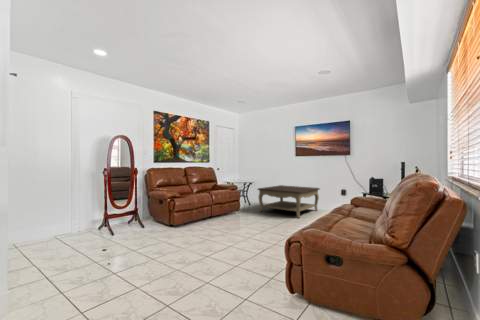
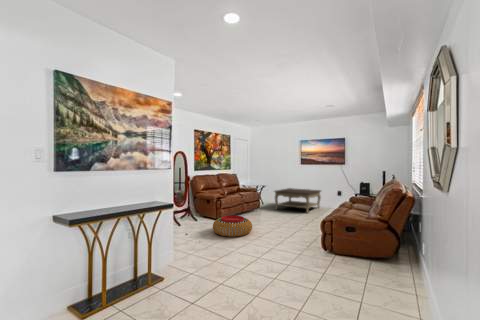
pouf: none [143,223,202,256] -> present [213,215,252,237]

